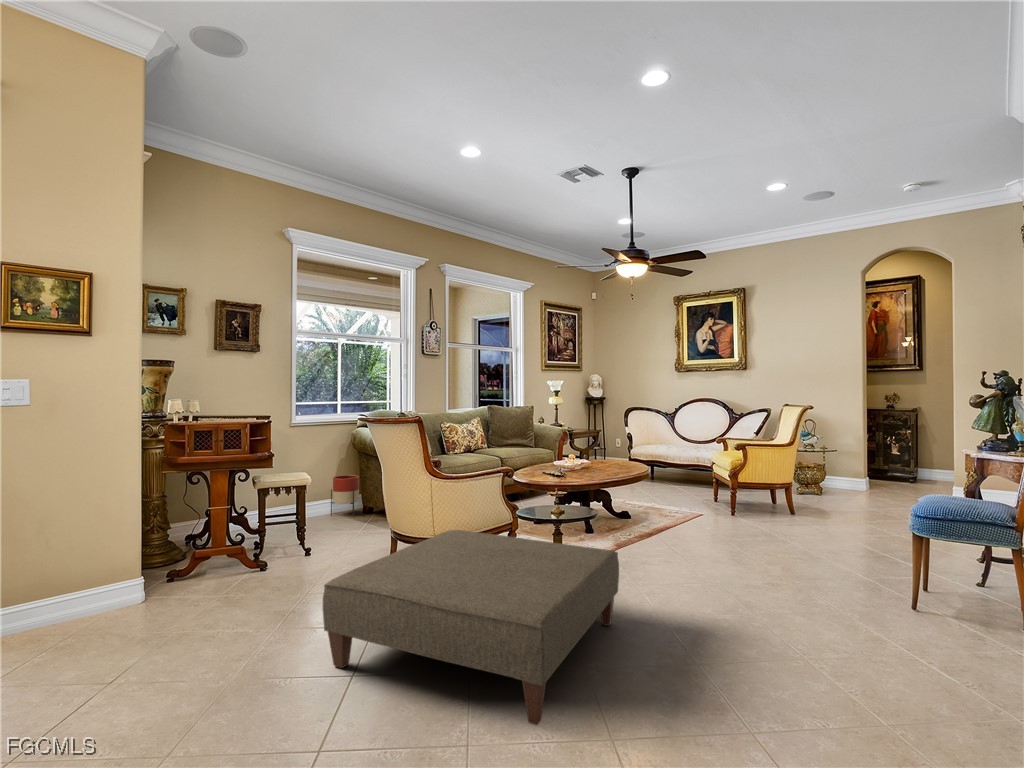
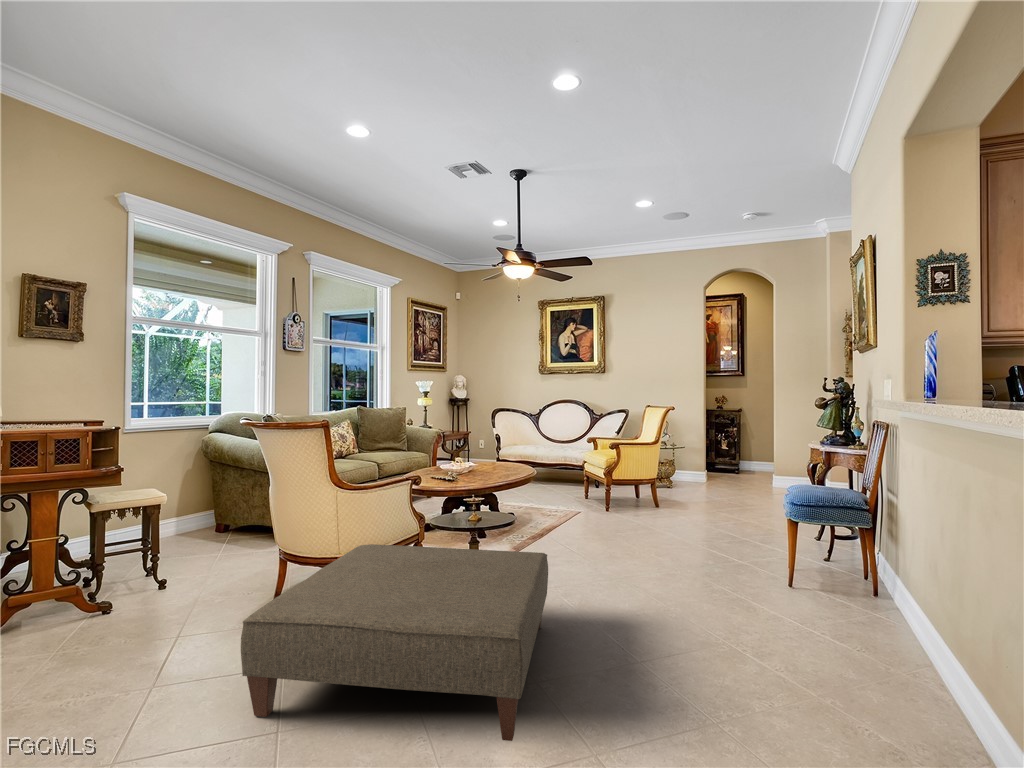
planter: present [331,475,359,517] -> none [175,490,212,540]

